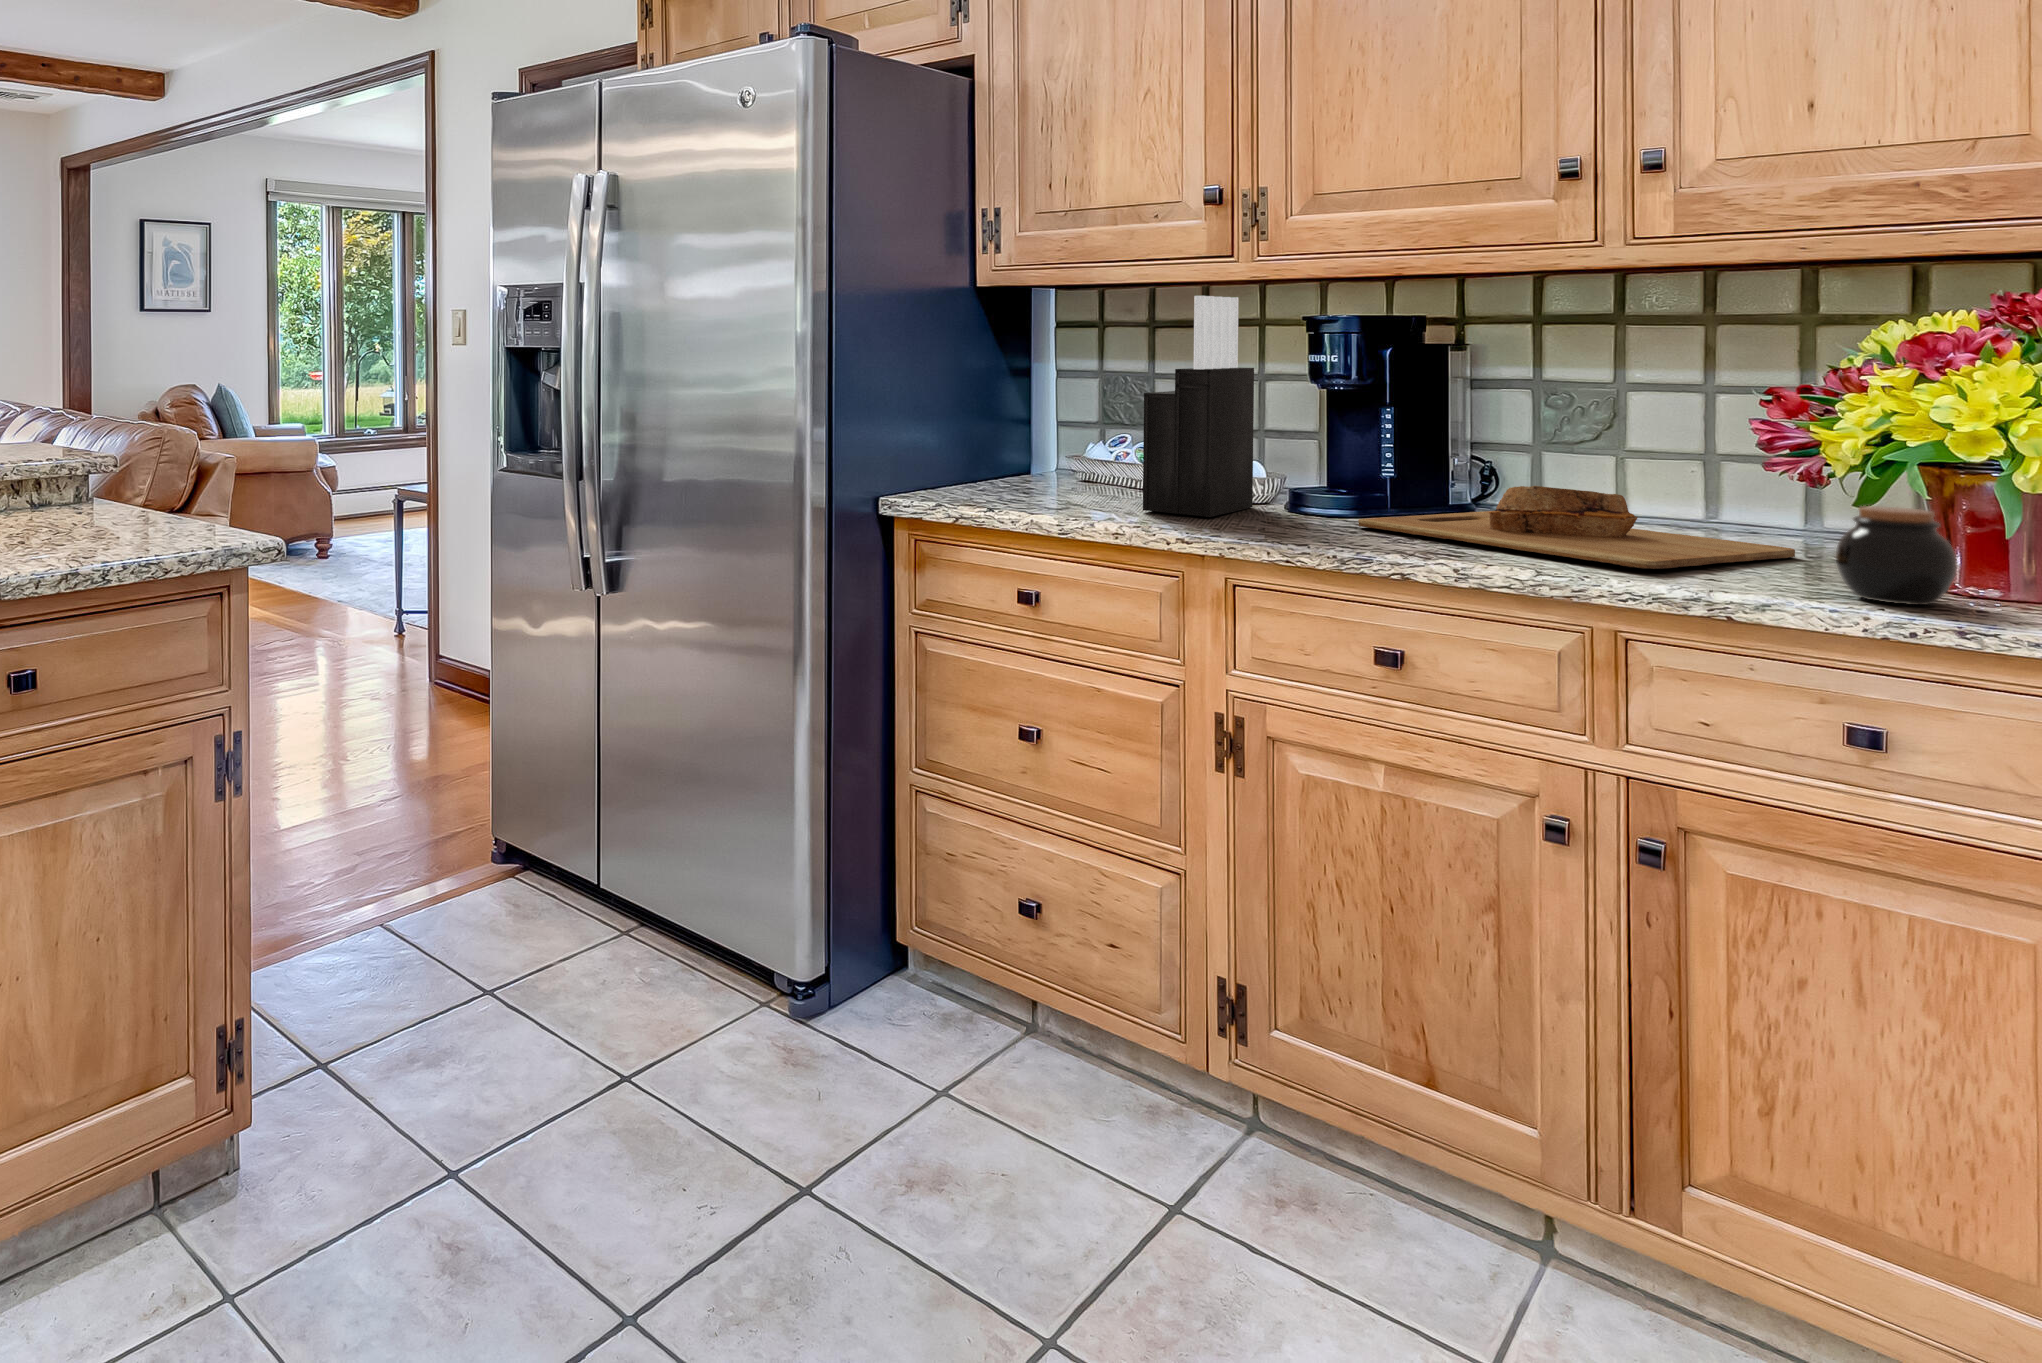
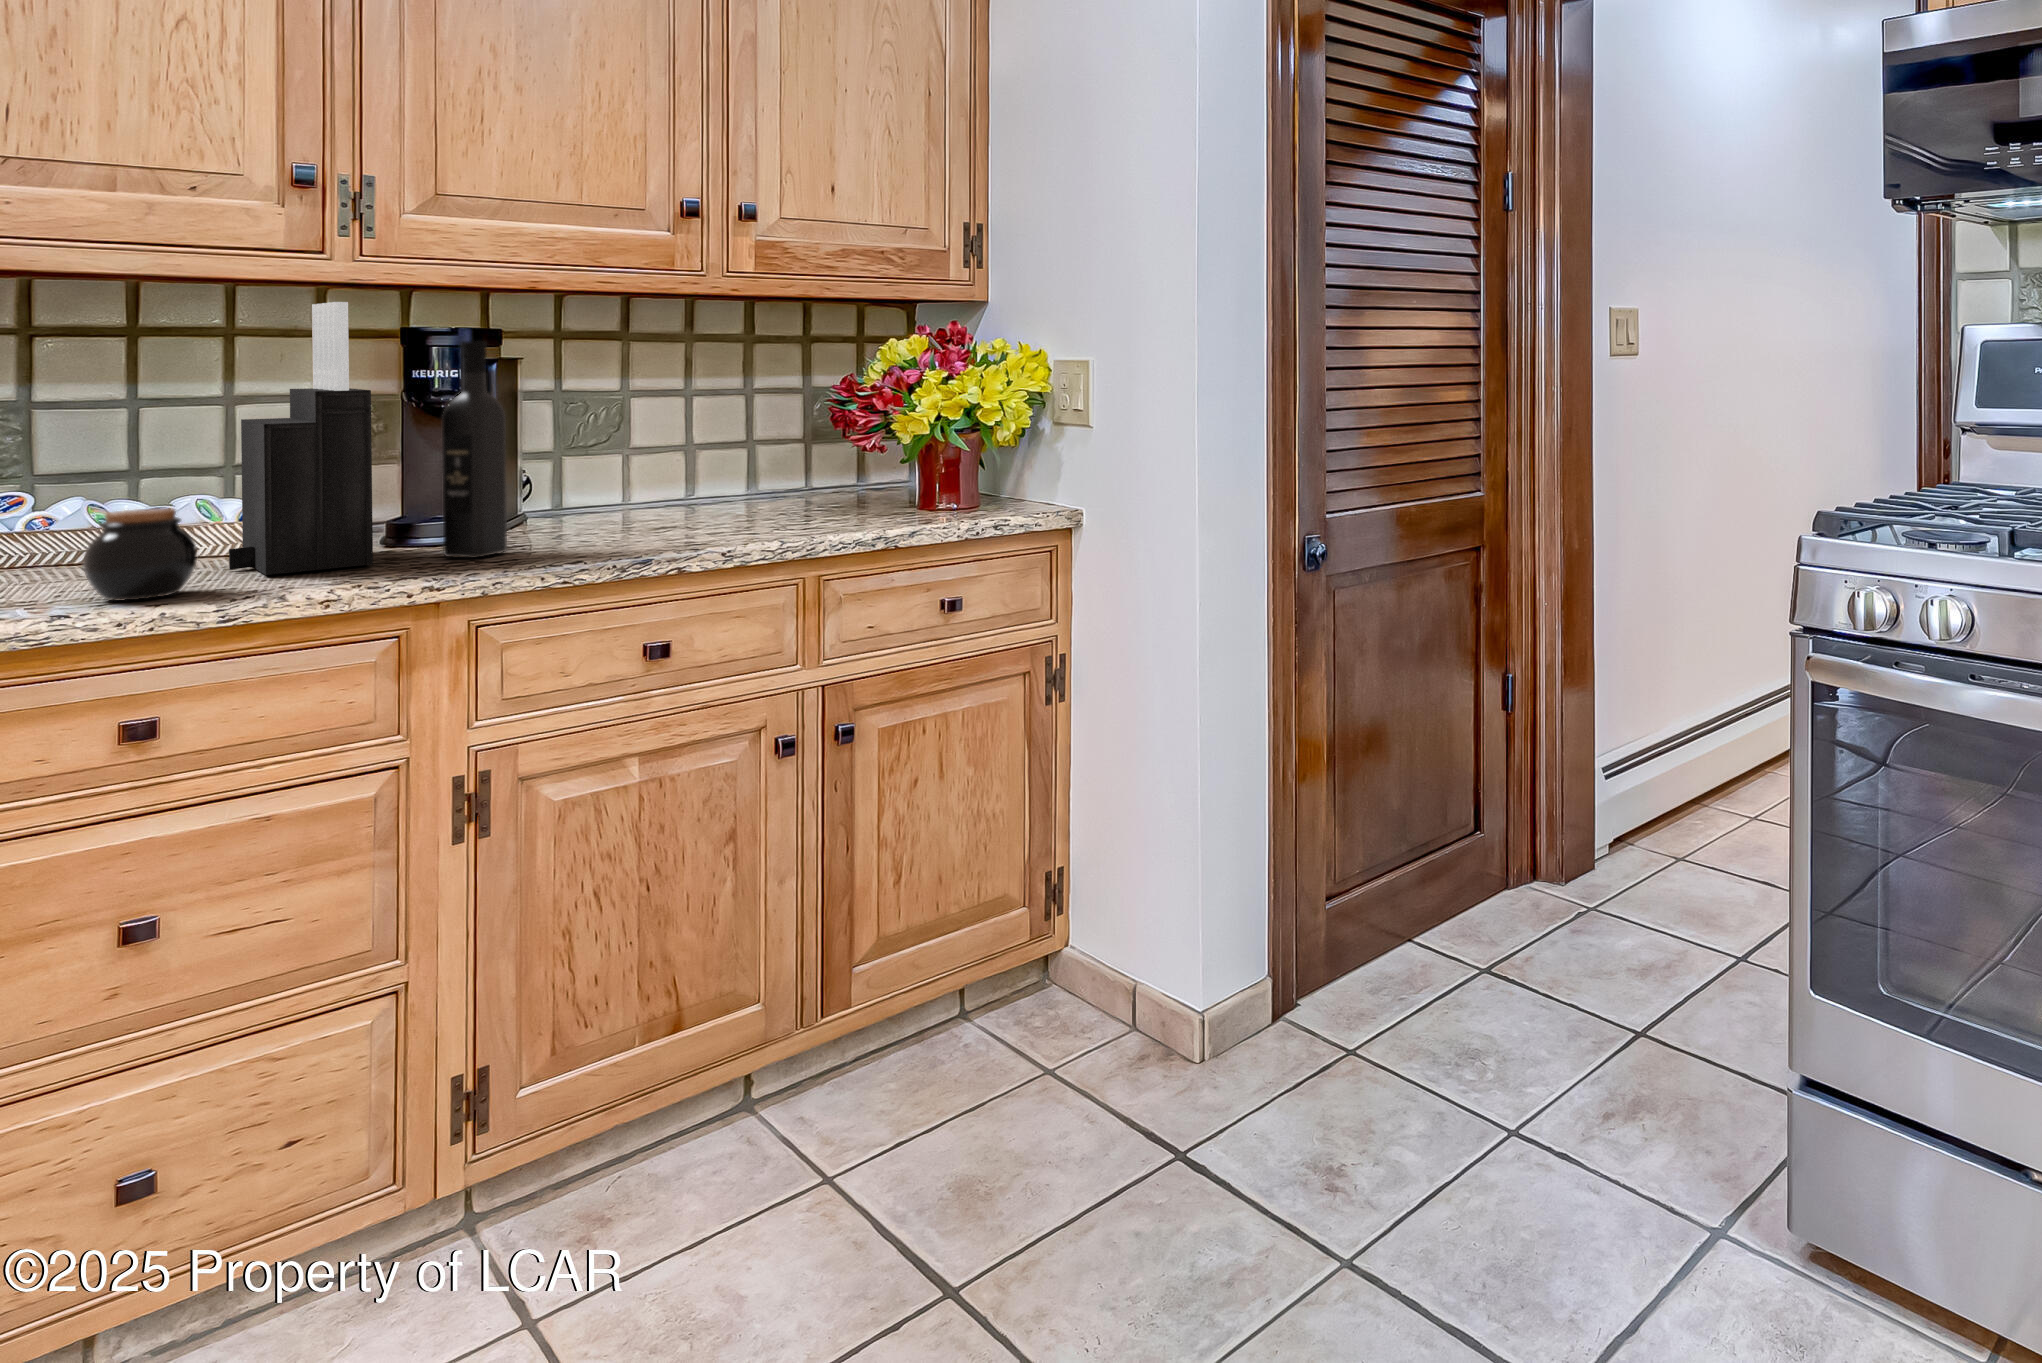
wine bottle: none [1266,328,1317,528] -> present [442,341,507,558]
cutting board: present [1358,486,1795,569] -> none [526,478,824,544]
jar: present [1836,506,1957,605] -> present [83,508,197,601]

